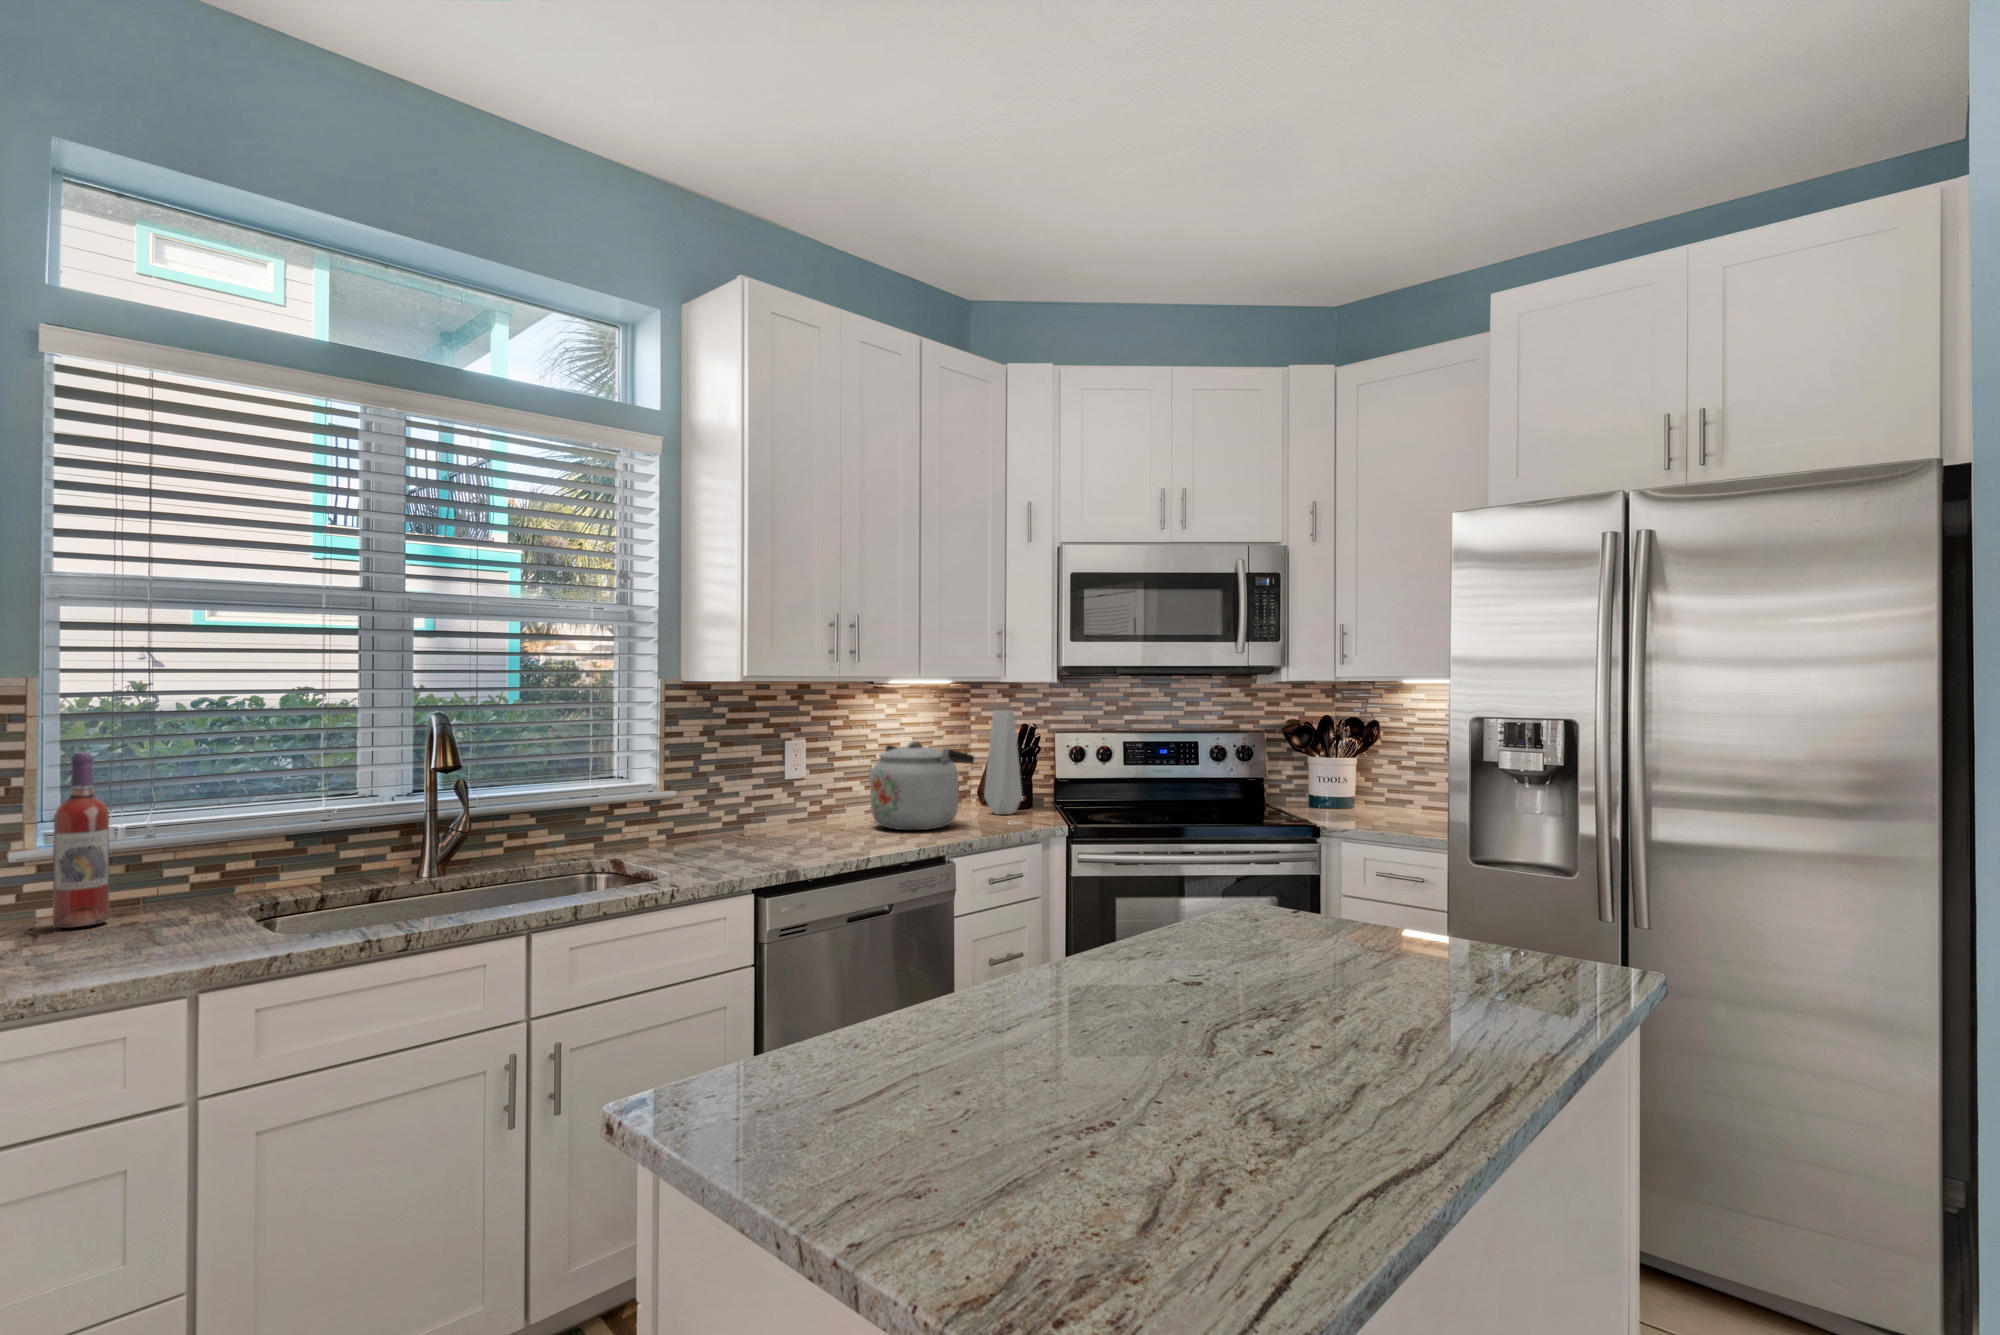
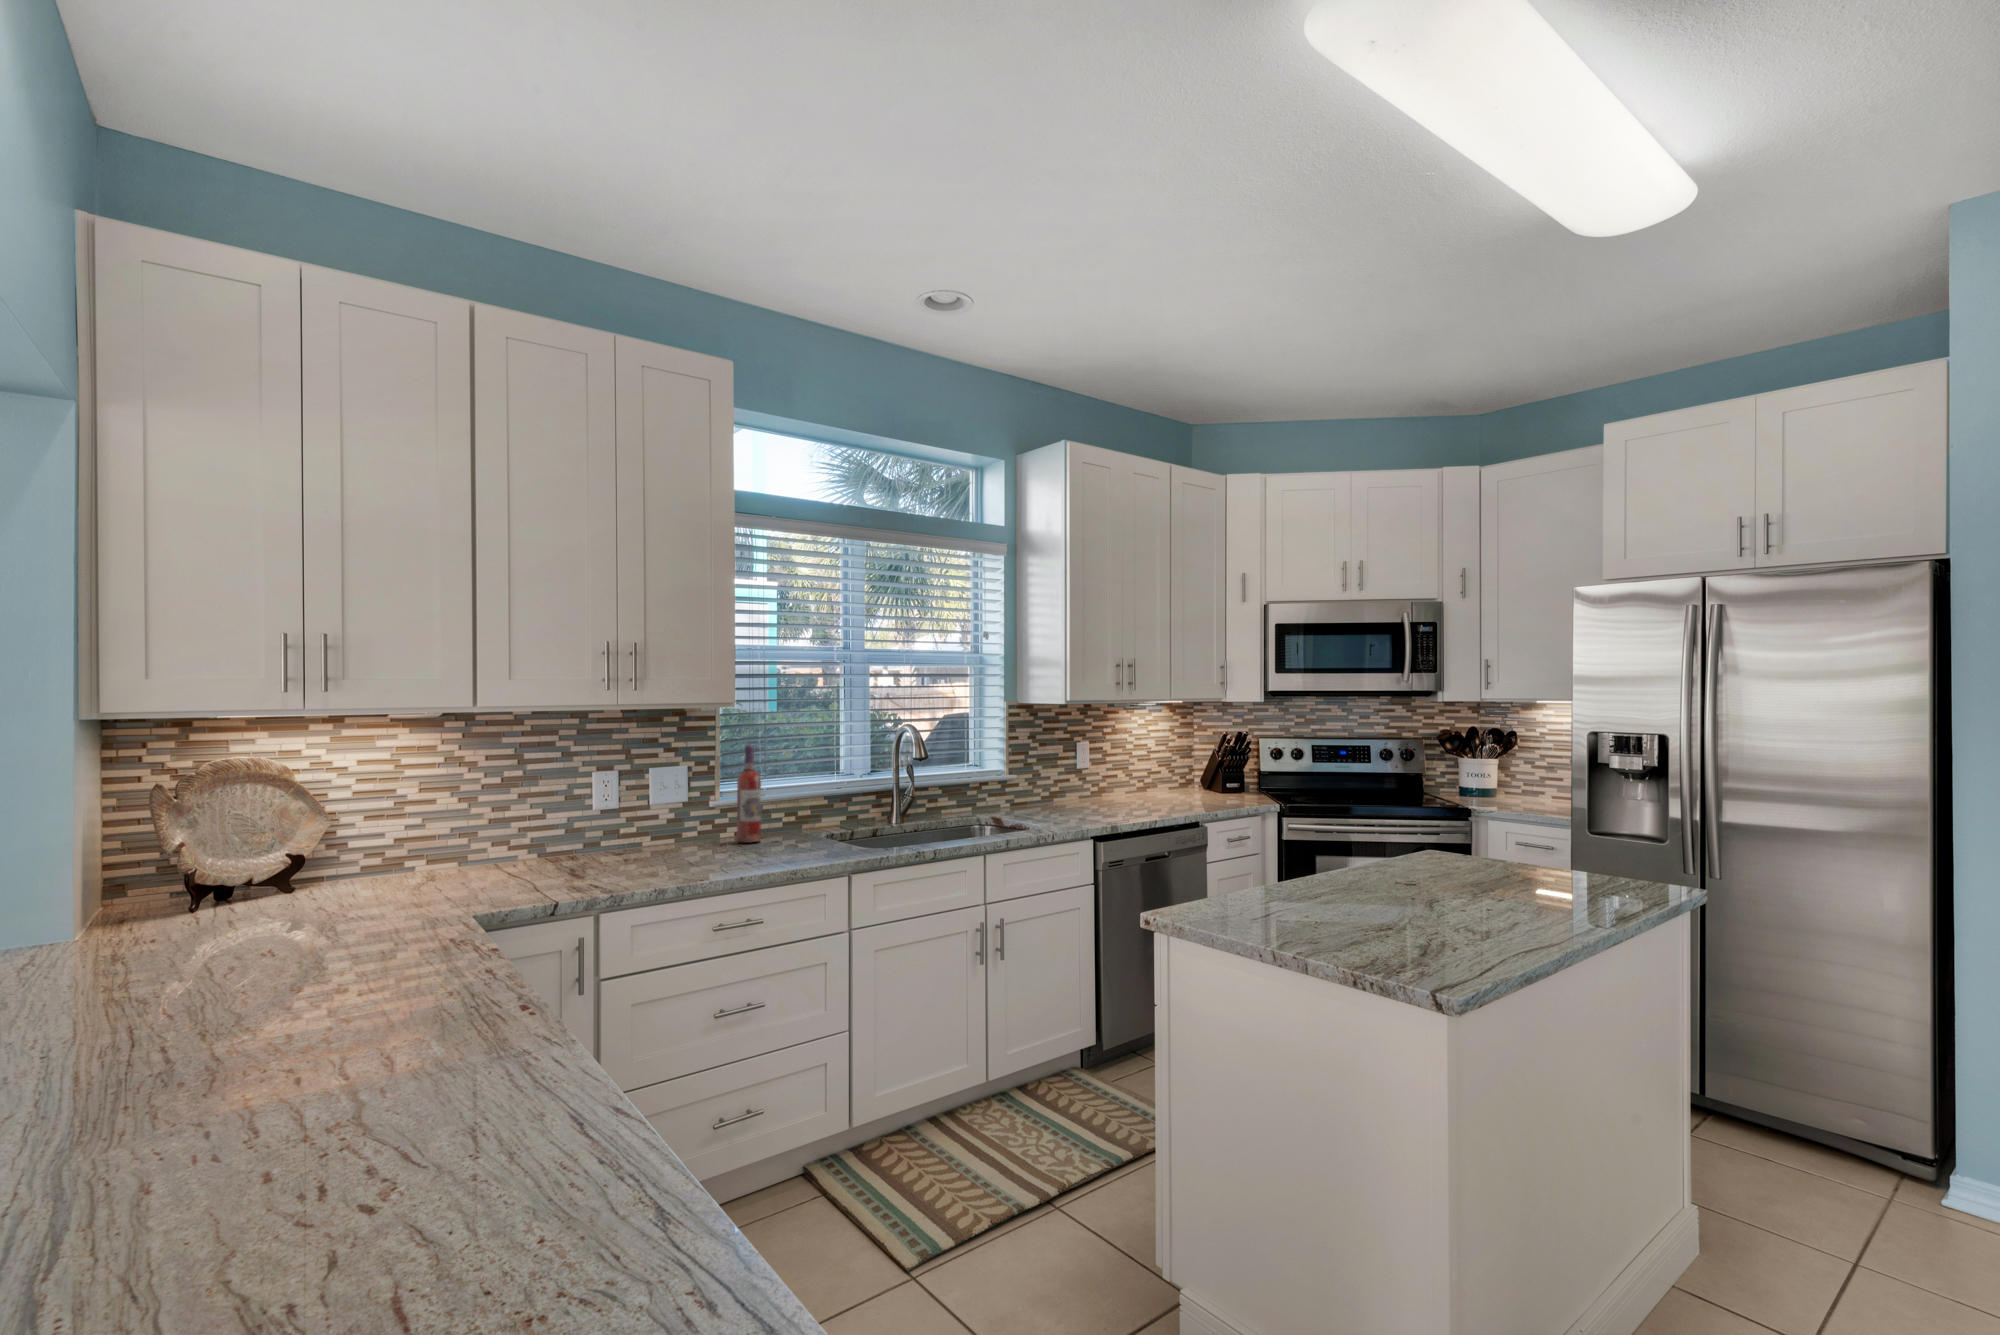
vase: present [984,710,1022,815] -> none [1213,721,1242,797]
kettle: present [868,741,974,830] -> none [1135,743,1213,805]

